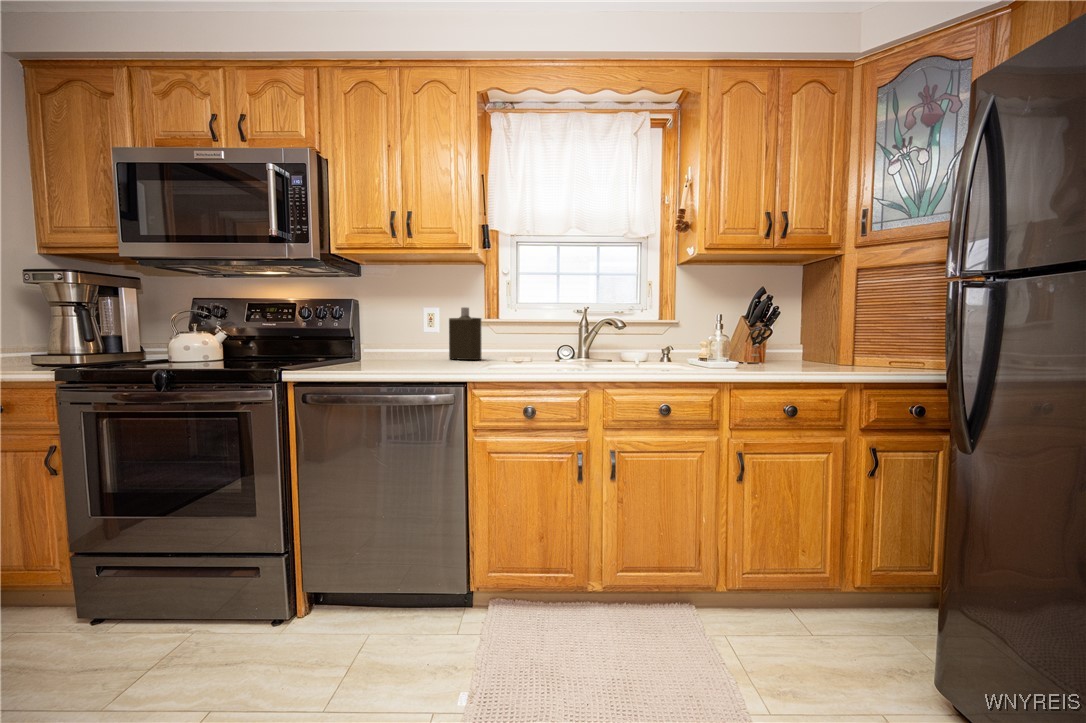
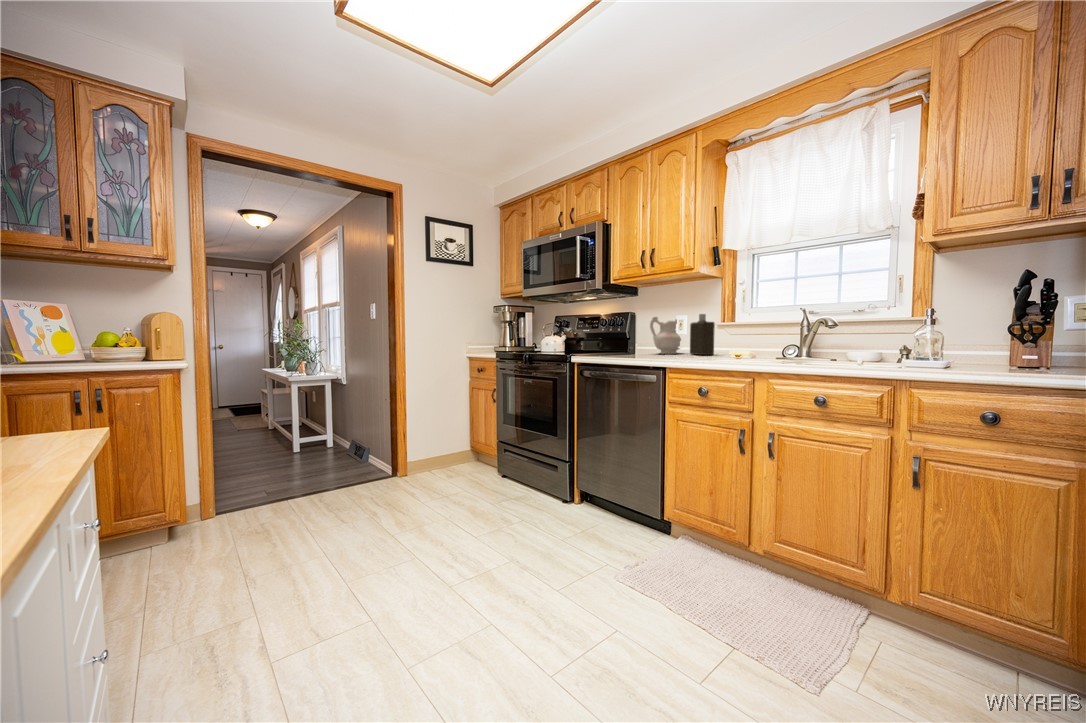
ceramic pitcher: none [389,308,434,359] -> present [650,317,681,354]

